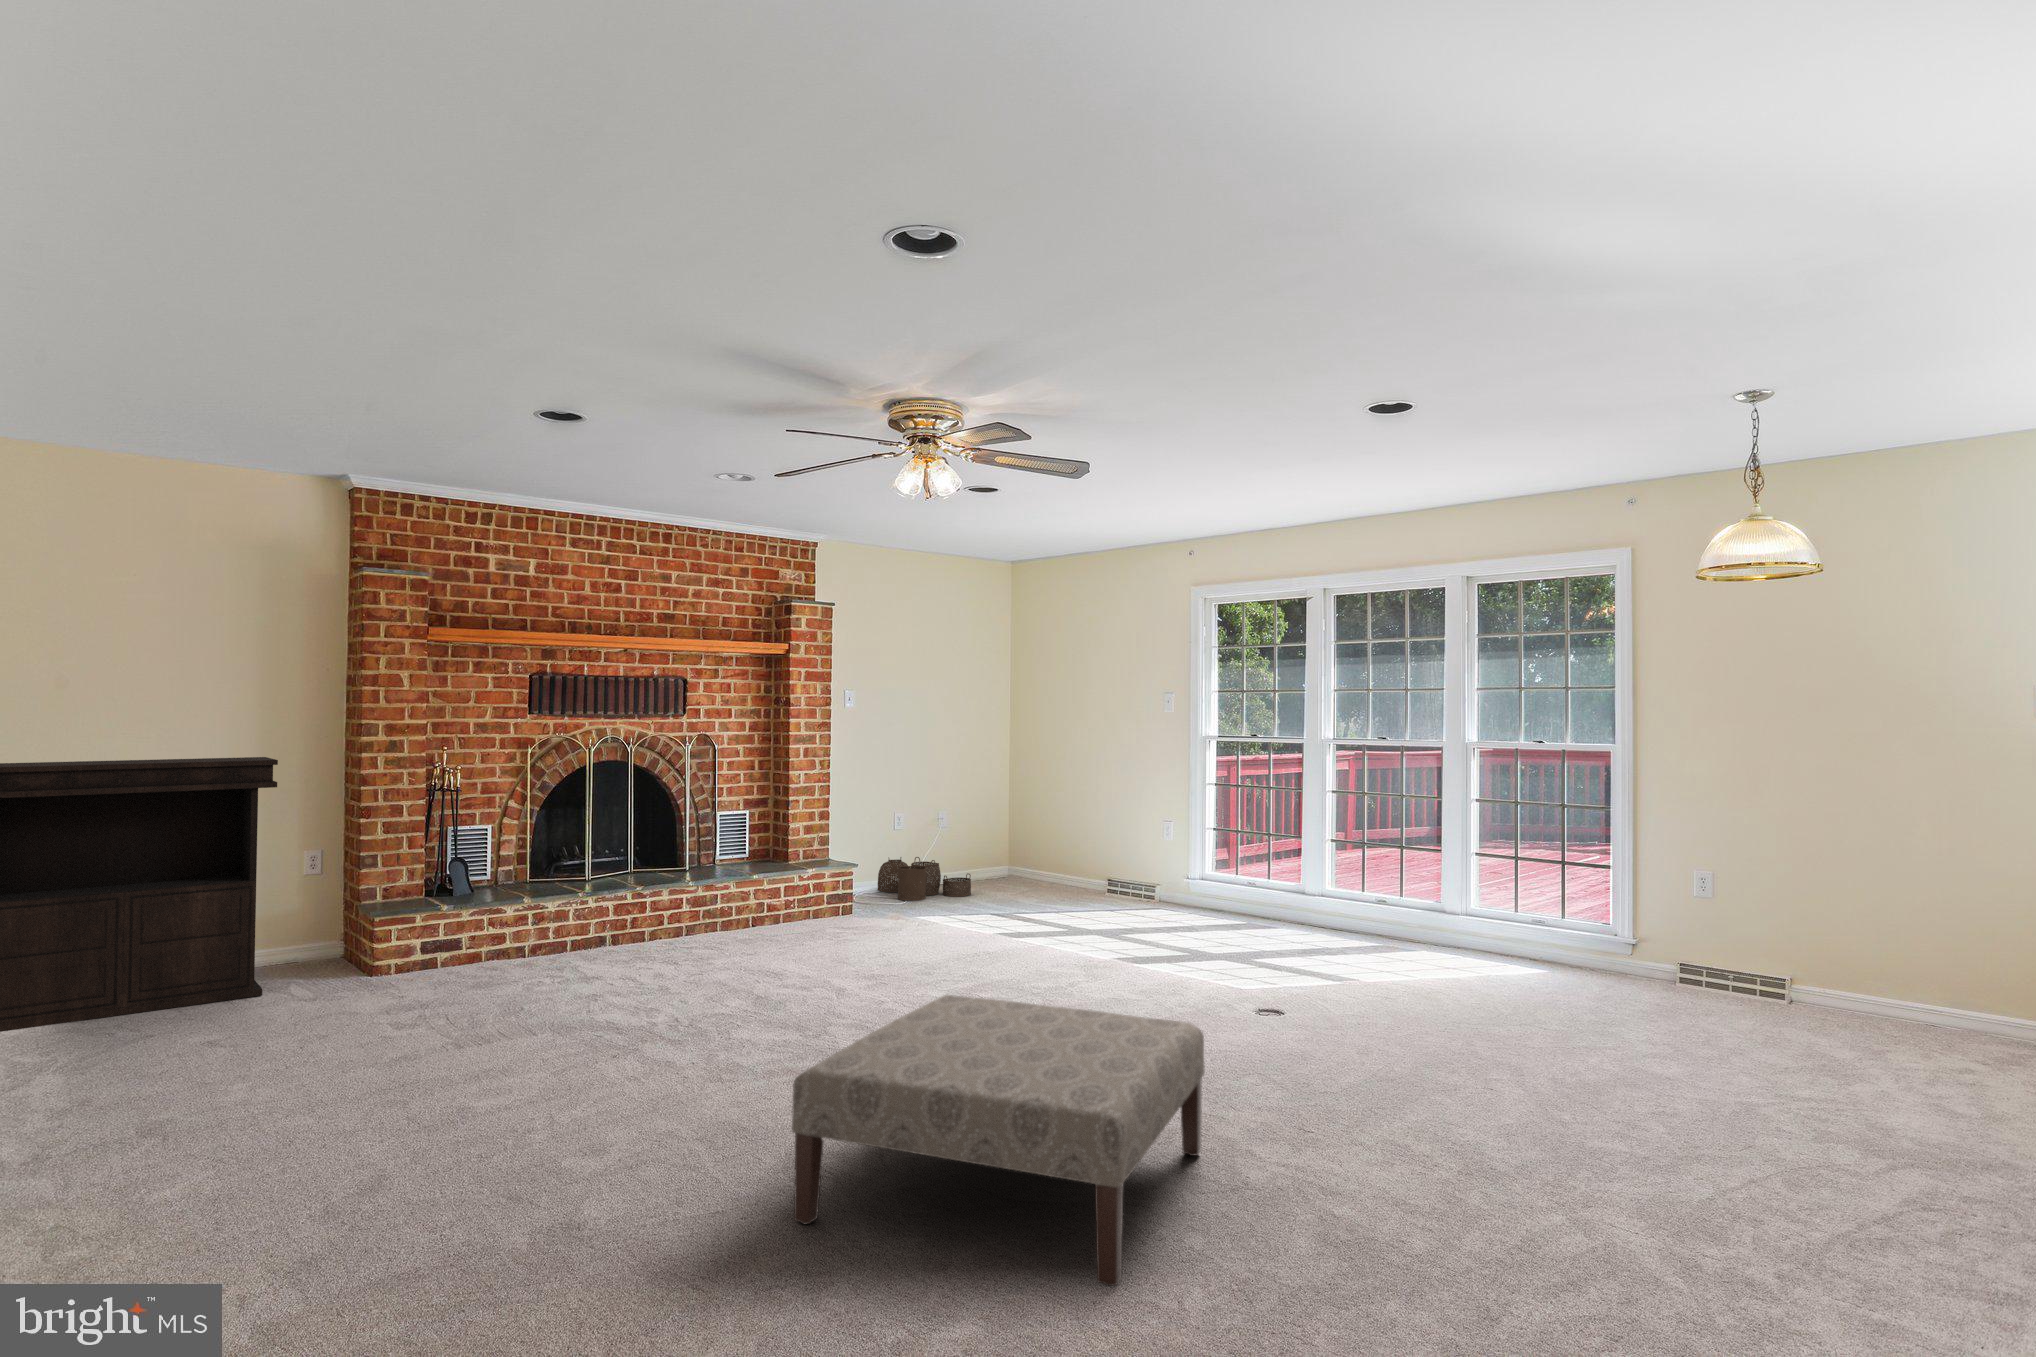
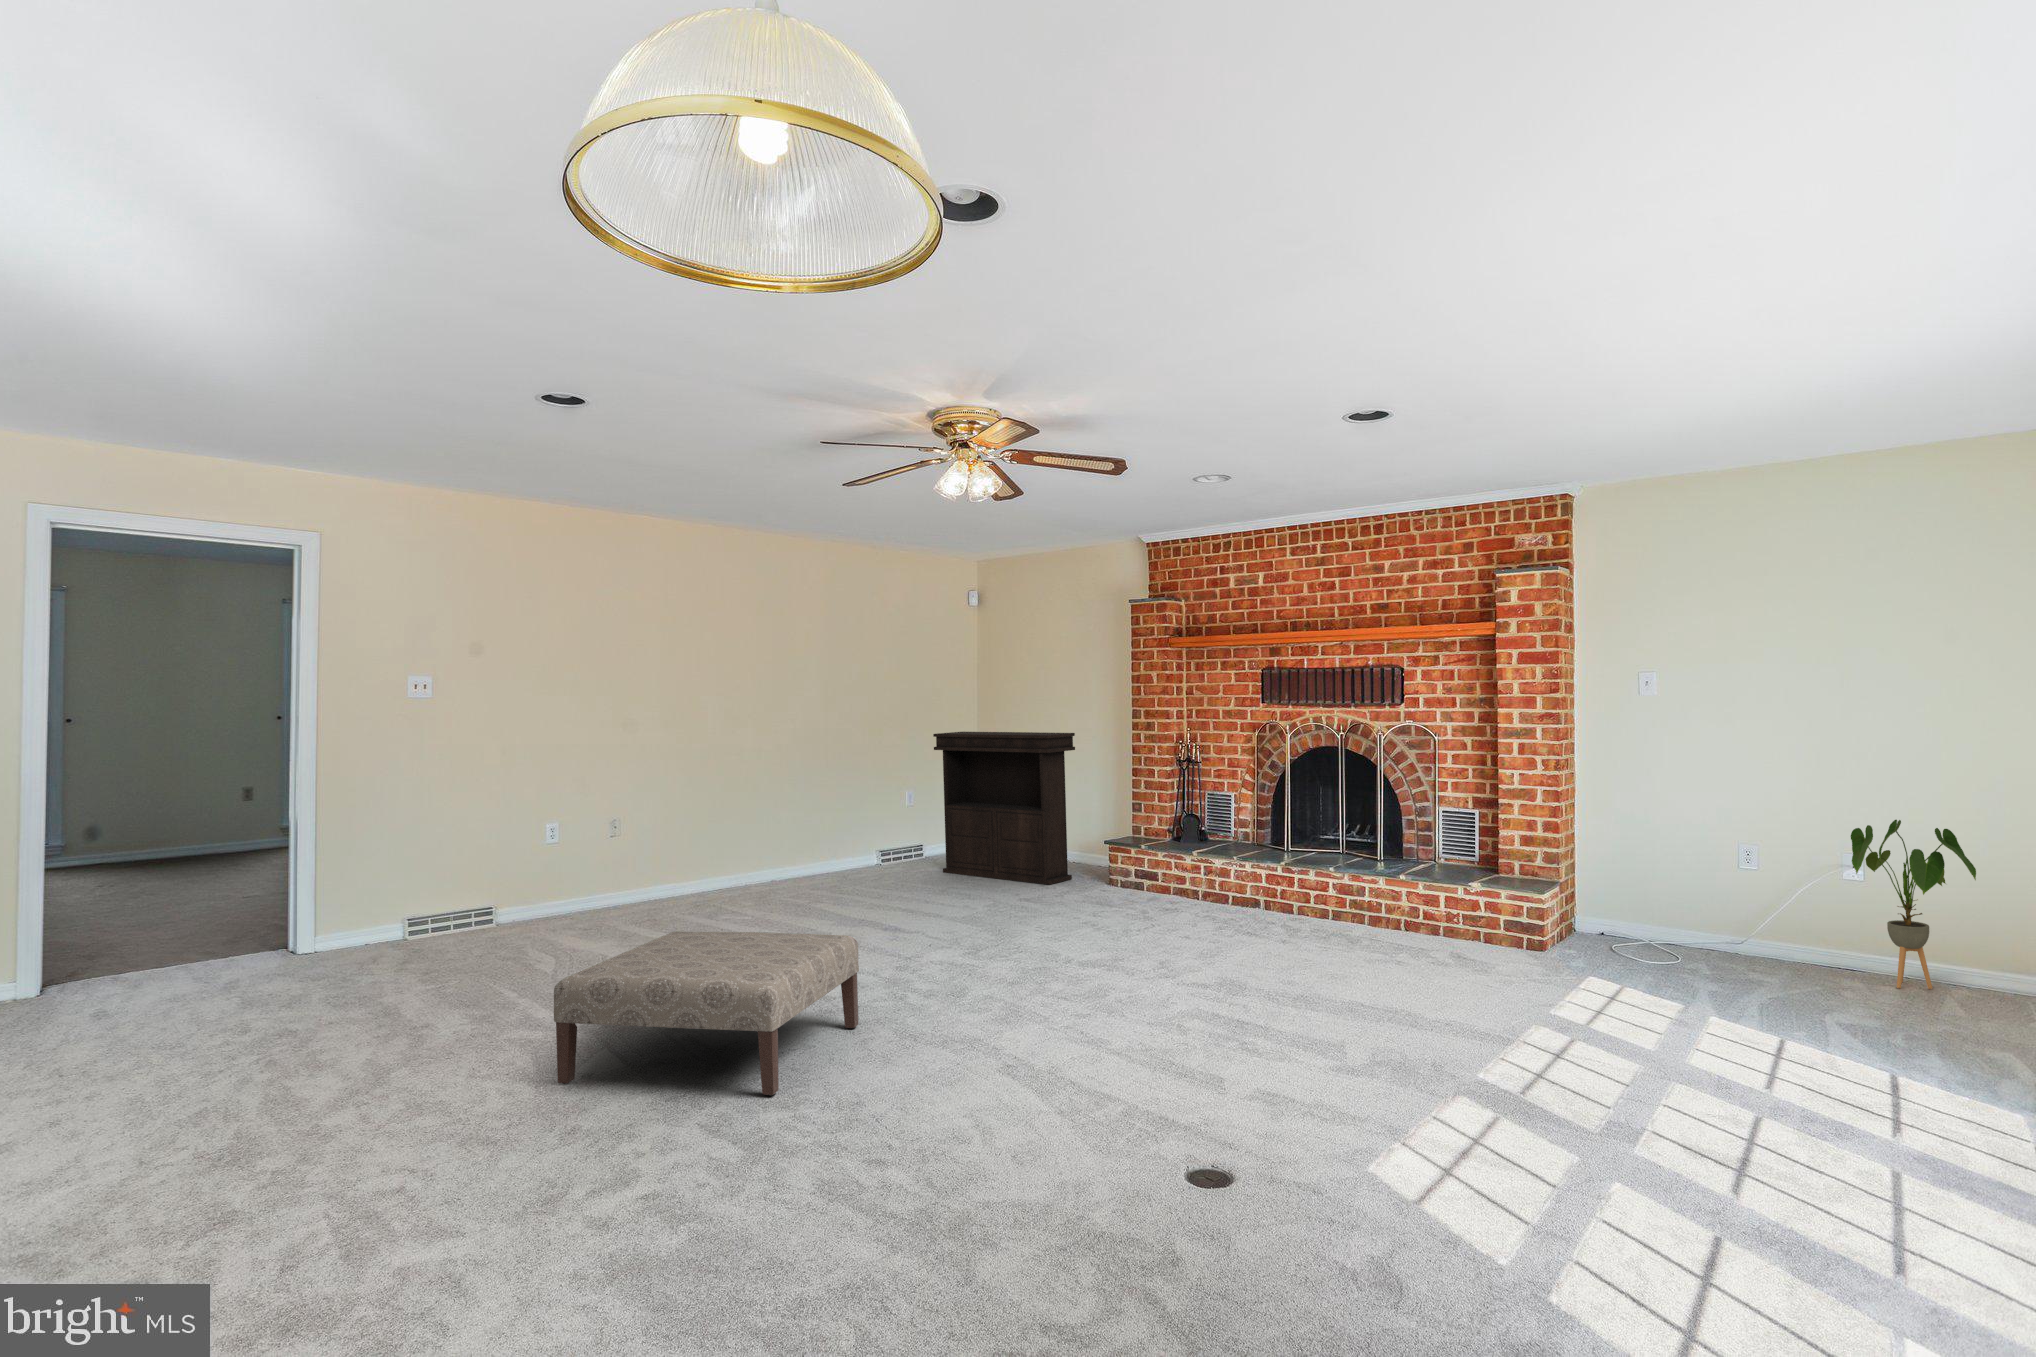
house plant: none [1022,785,1085,889] -> present [1851,820,1976,989]
woven basket: present [877,857,971,901] -> none [1633,891,1752,962]

